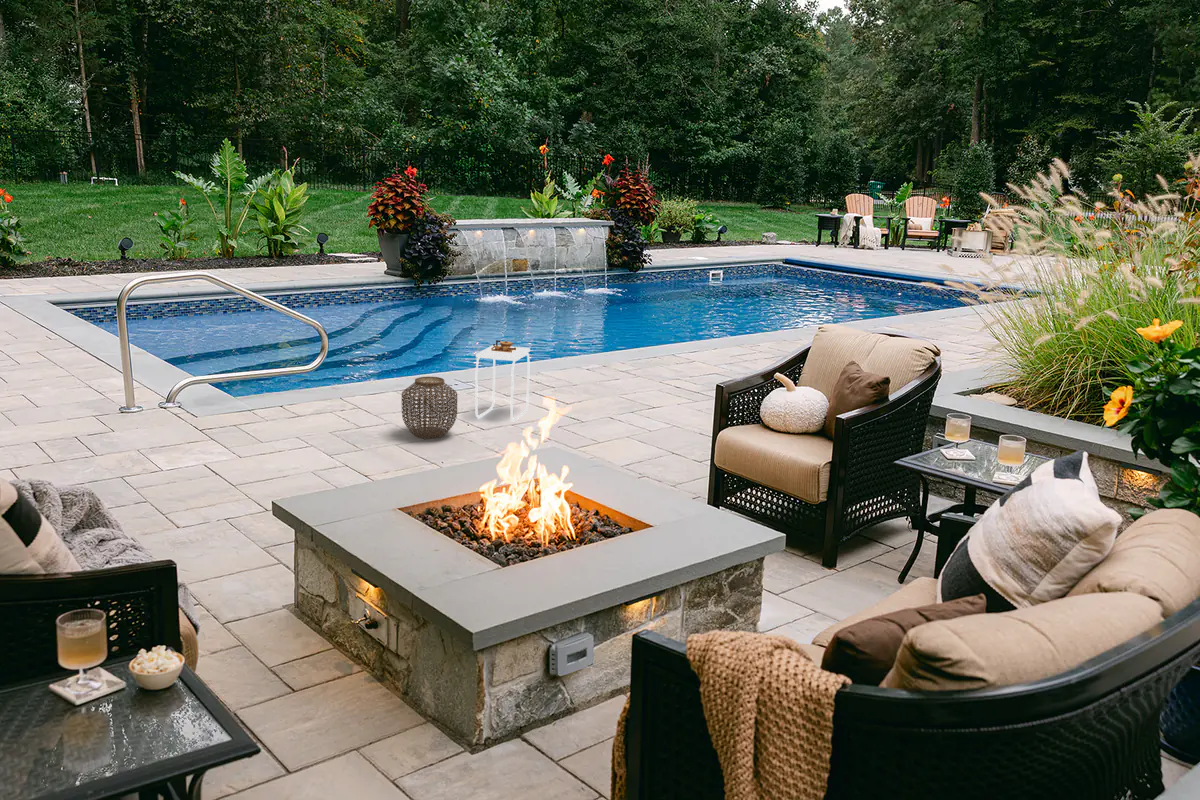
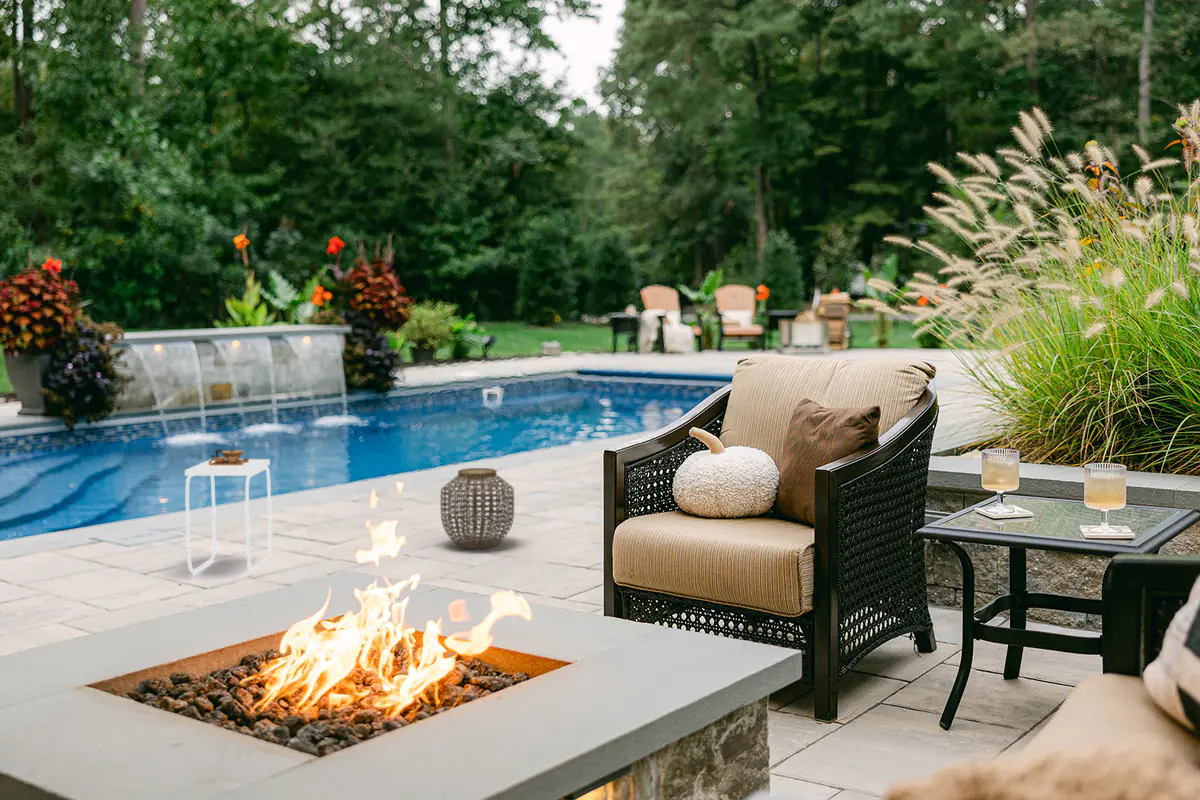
woven basket: present [402,377,457,439] -> present [440,468,514,549]

